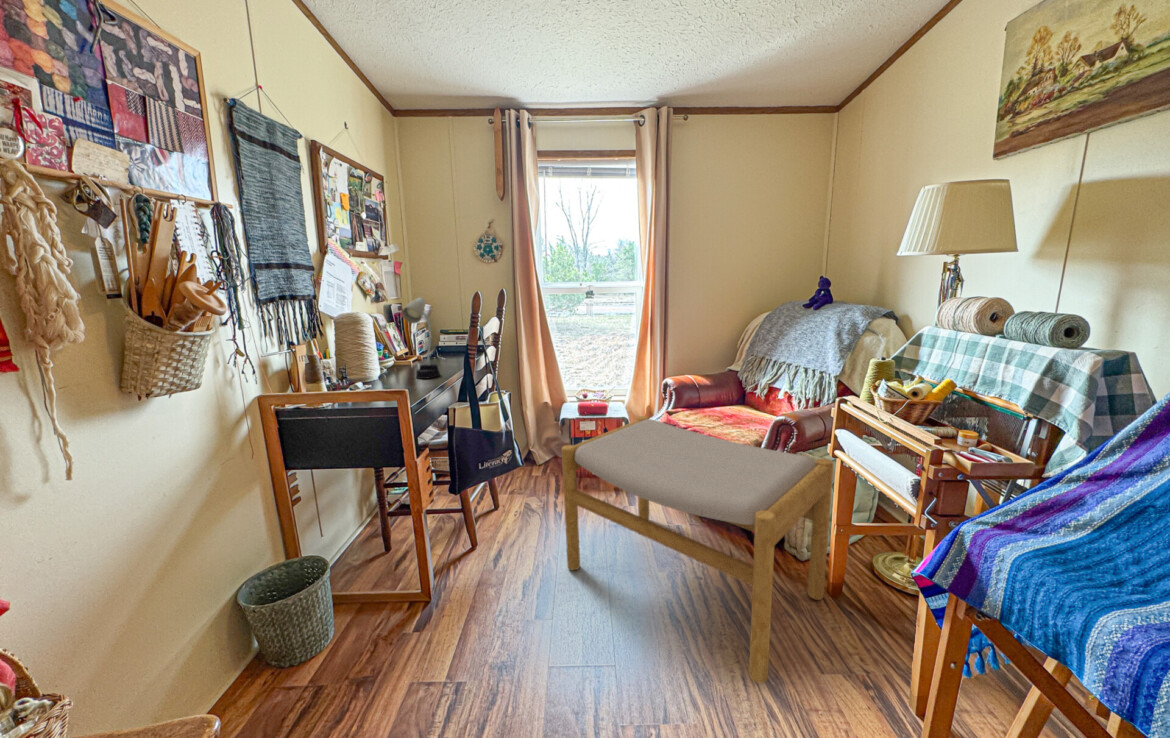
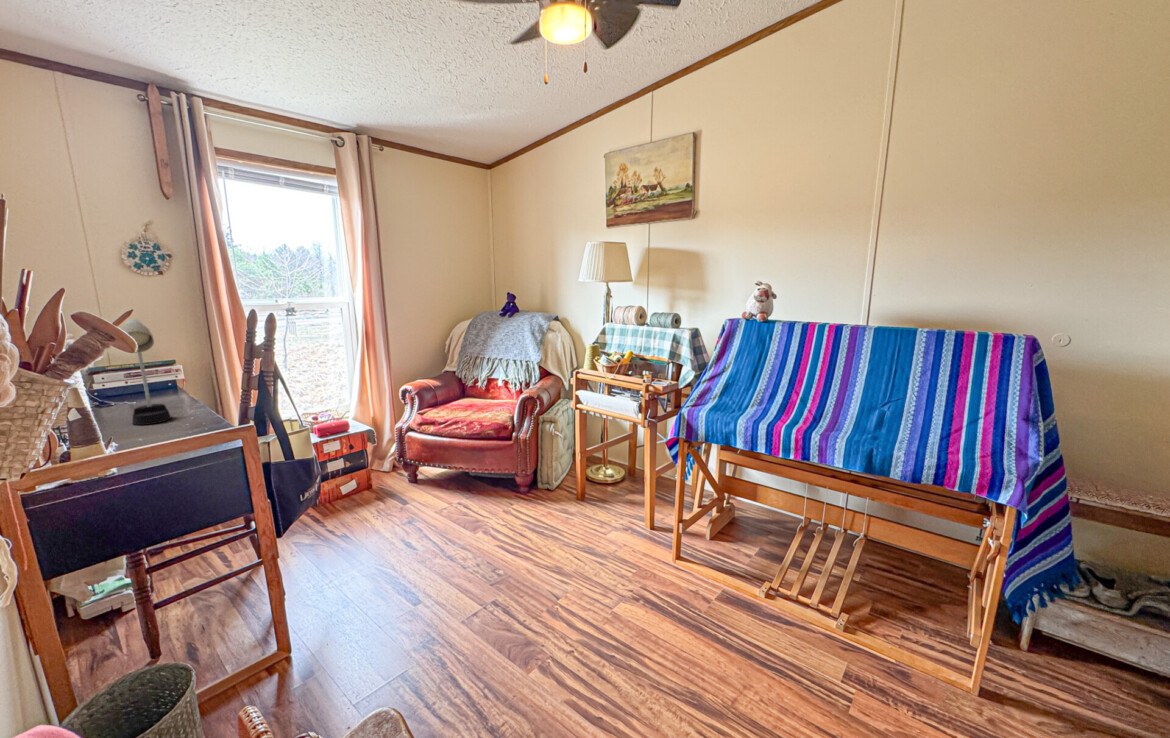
footstool: present [562,416,834,683] -> none [390,411,589,565]

